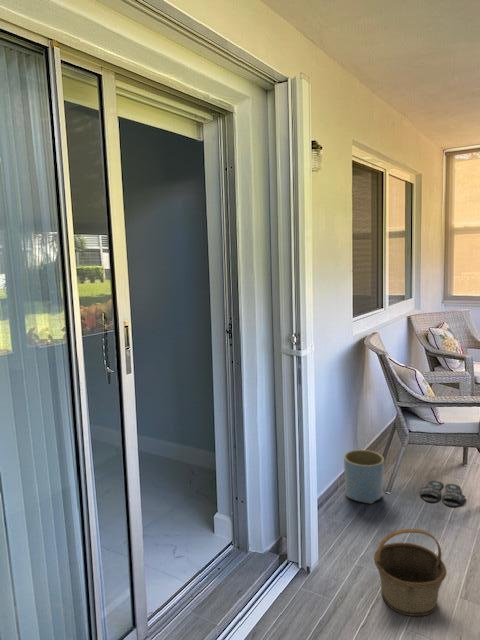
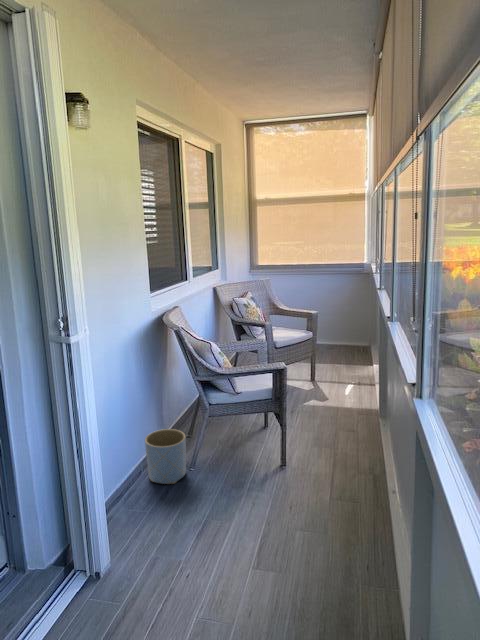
slippers: present [420,481,465,507] -> none [222,448,264,473]
basket: present [374,529,446,616] -> none [166,512,237,603]

